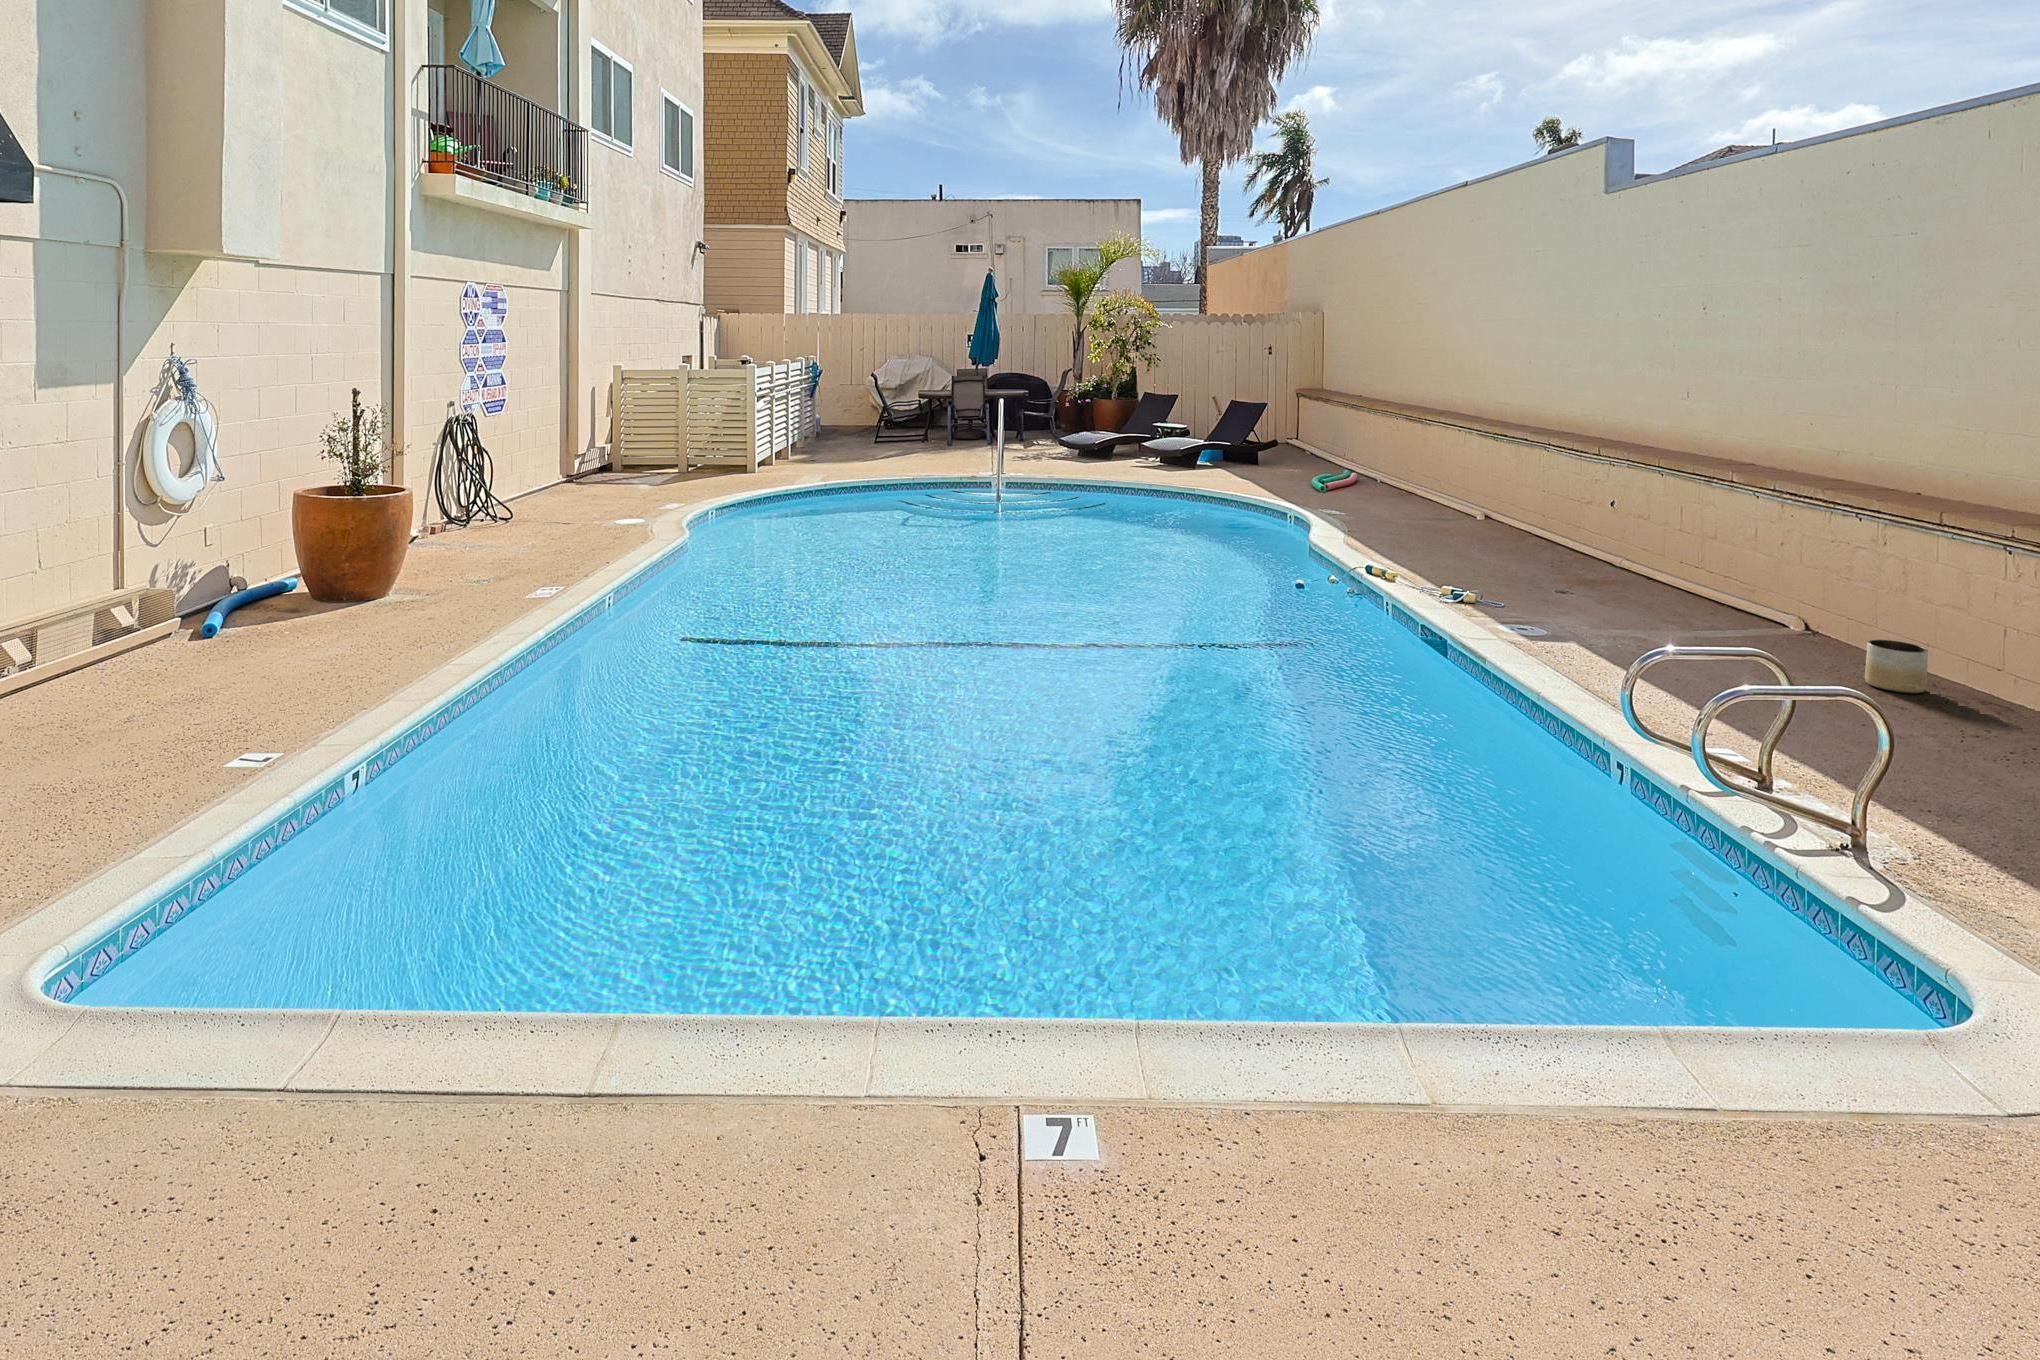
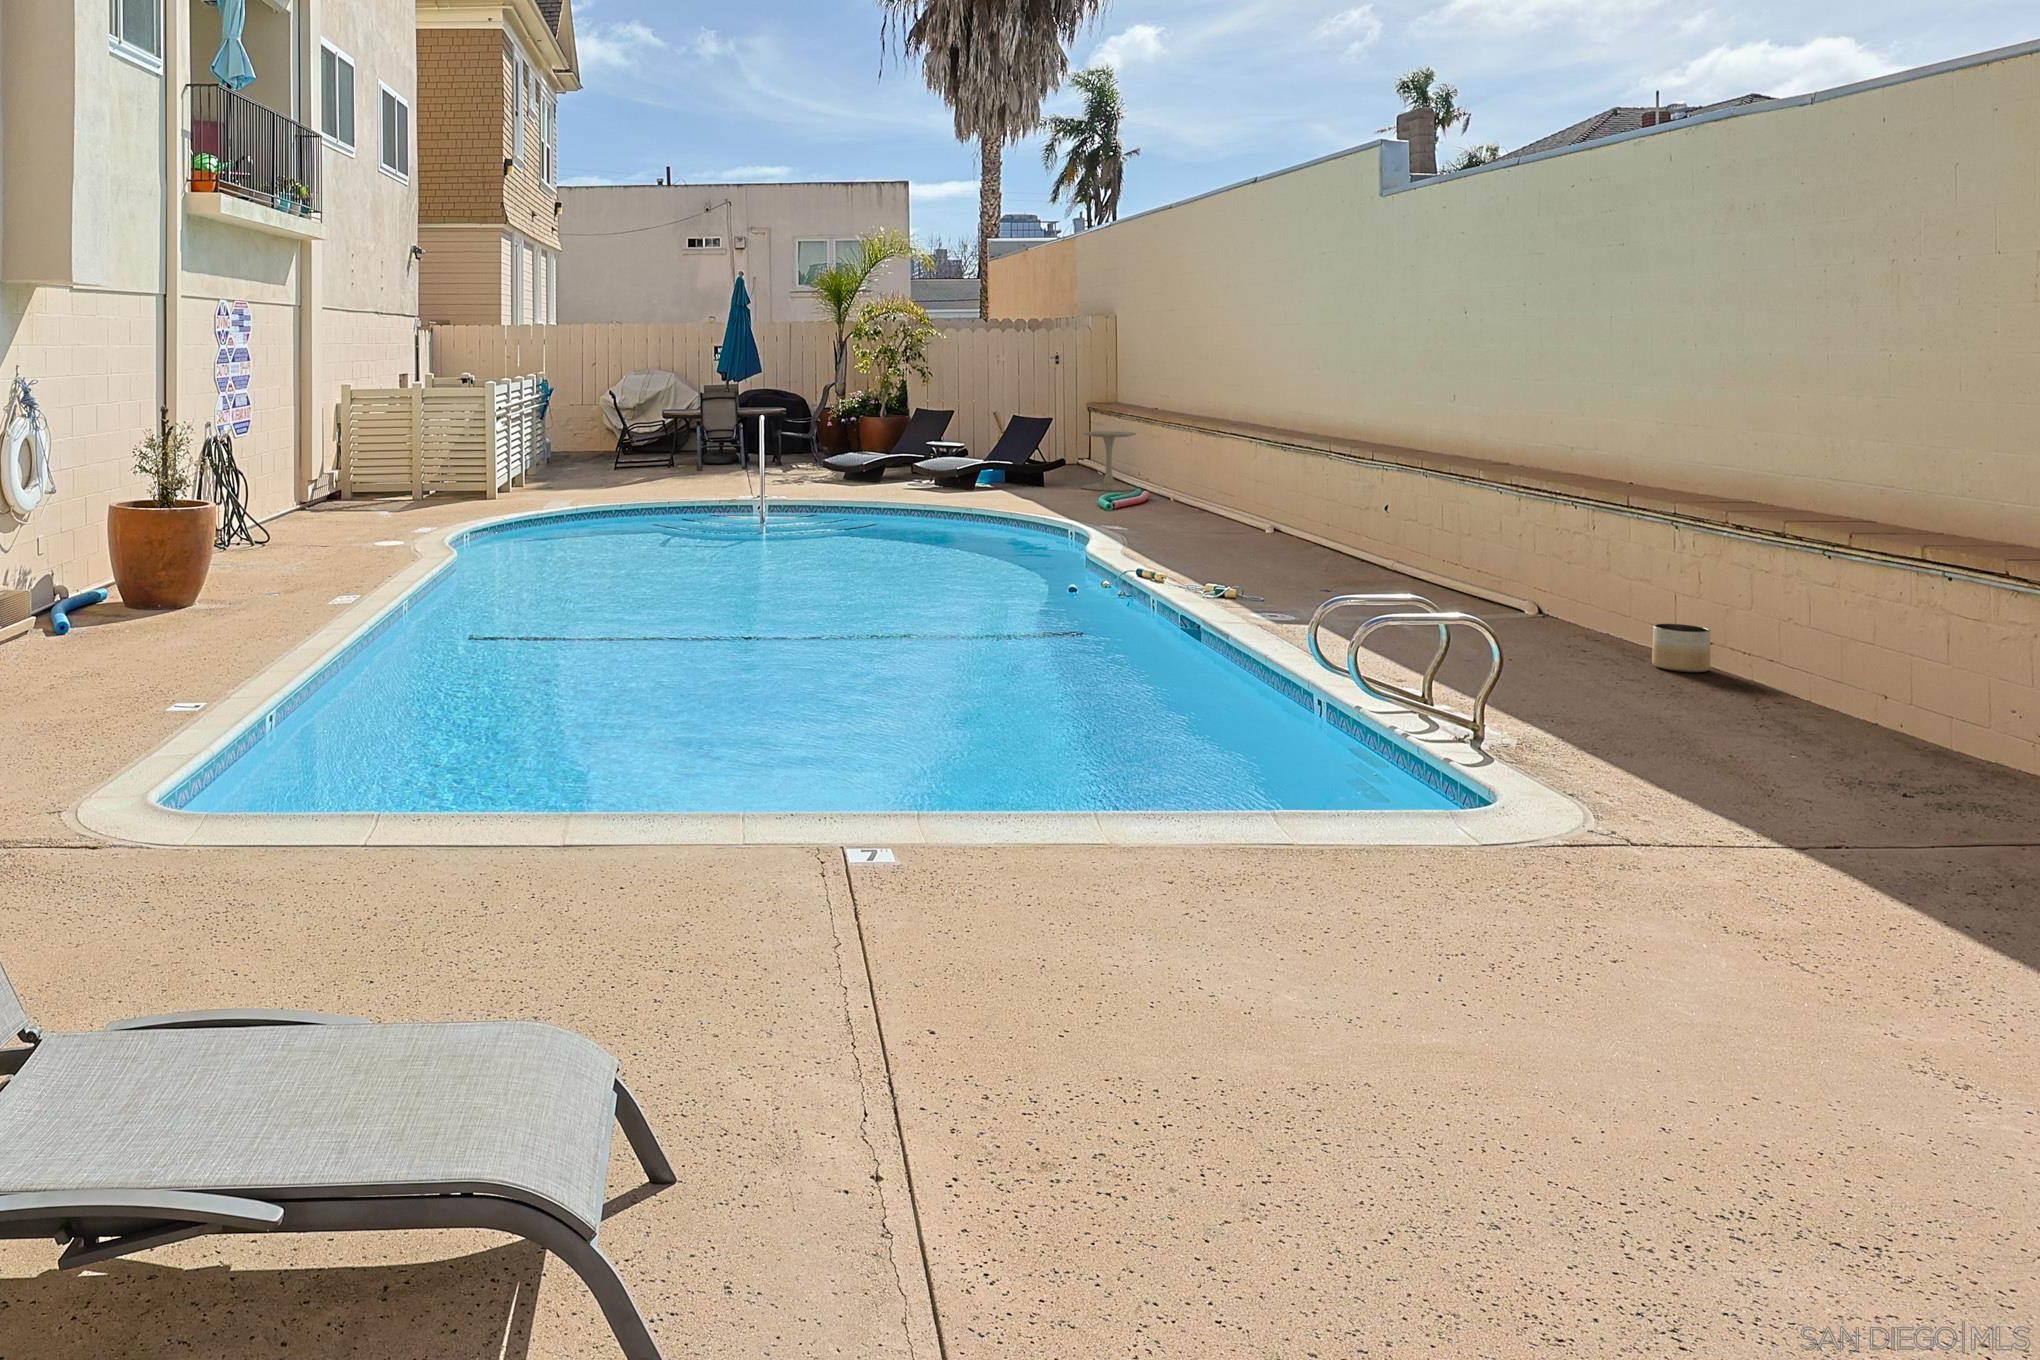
pedestal table: none [1279,415,1327,467] -> present [1082,431,1136,491]

